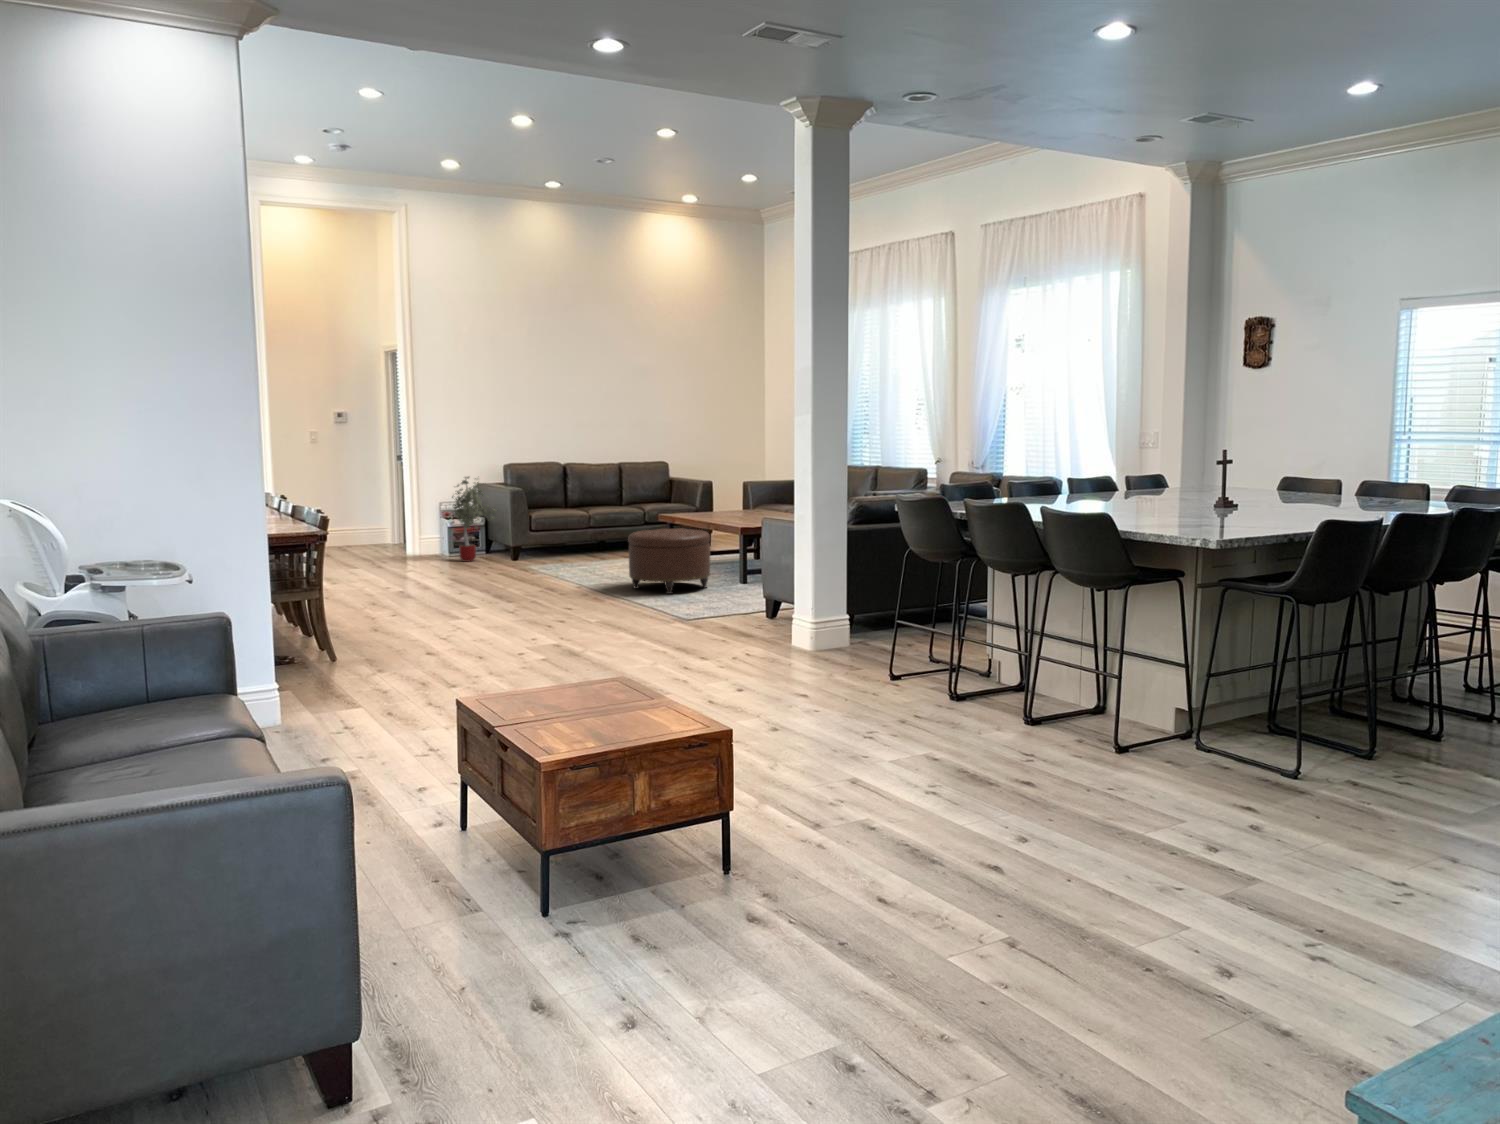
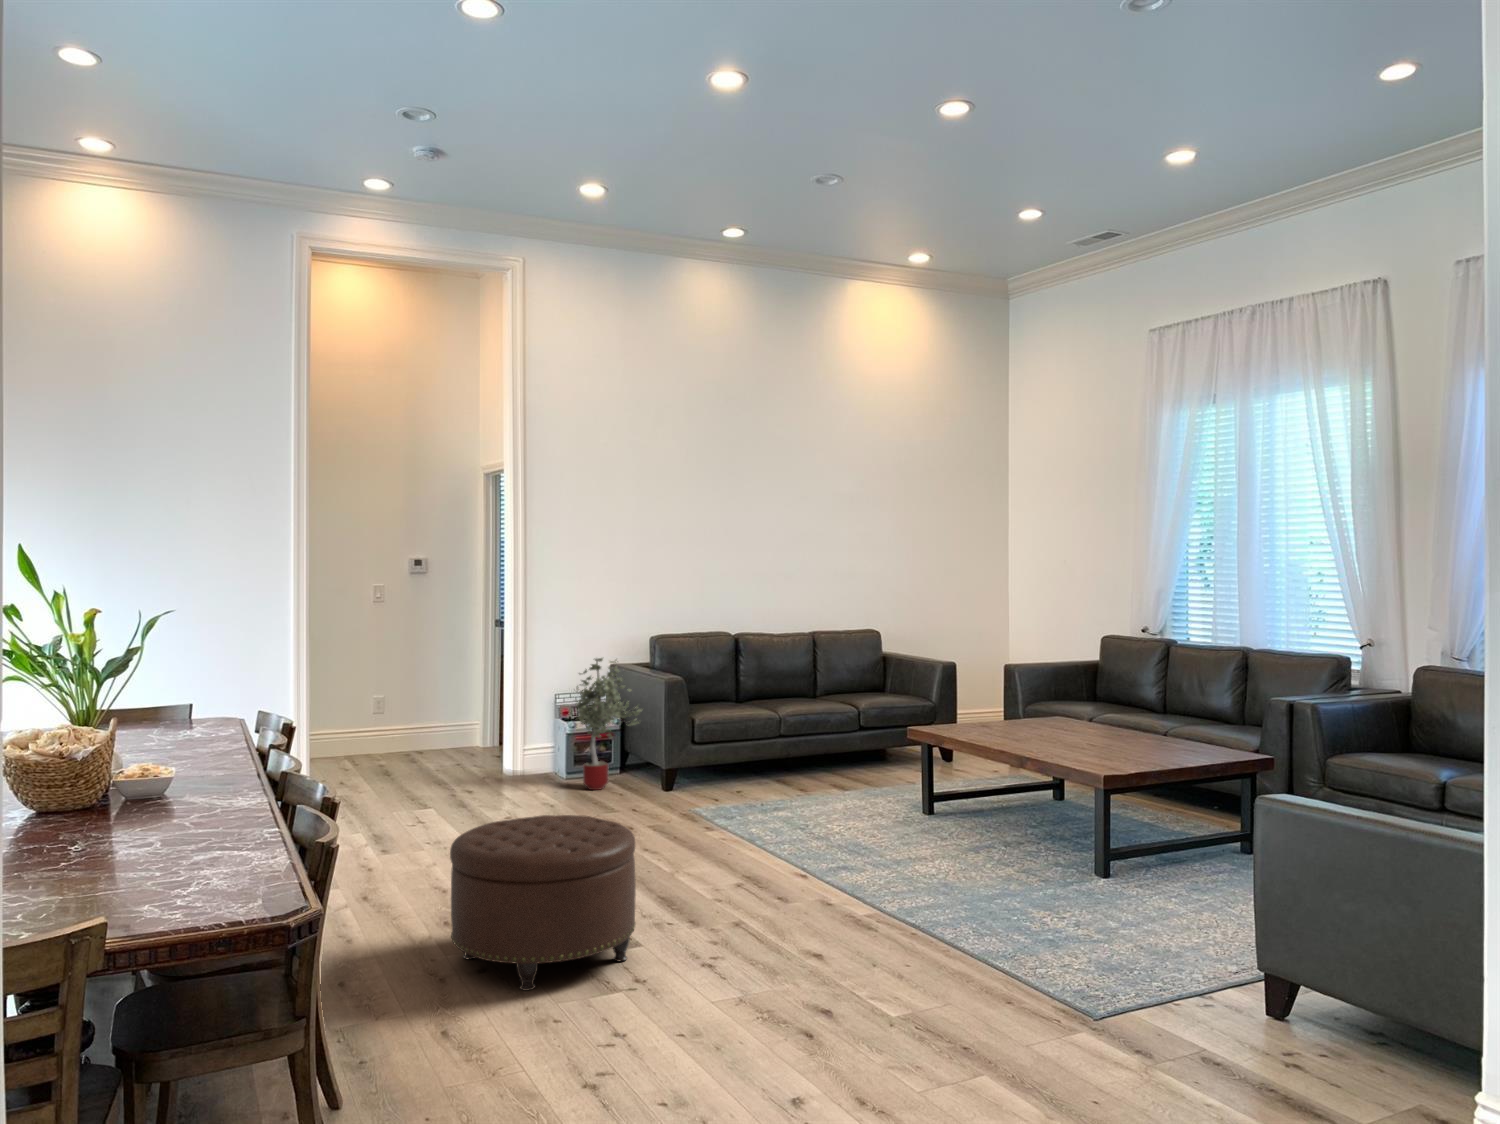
ottoman: present [628,528,710,594] -> present [450,815,636,991]

